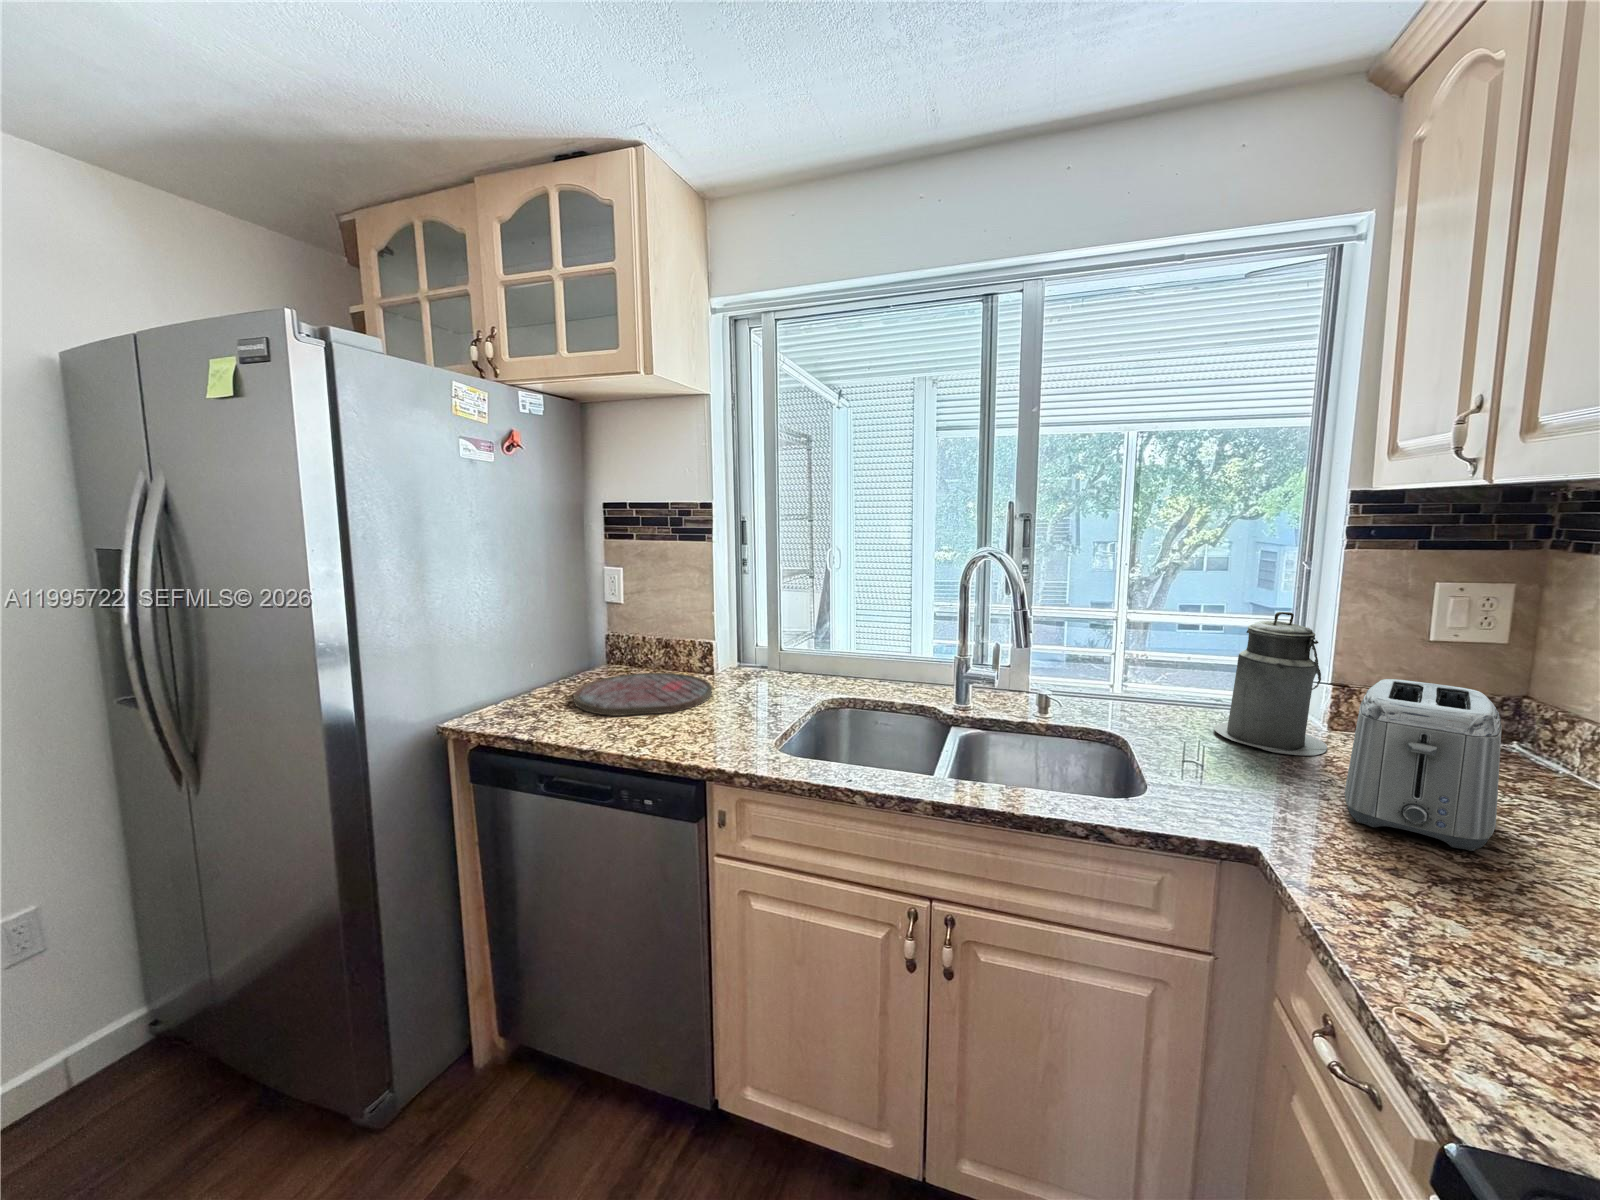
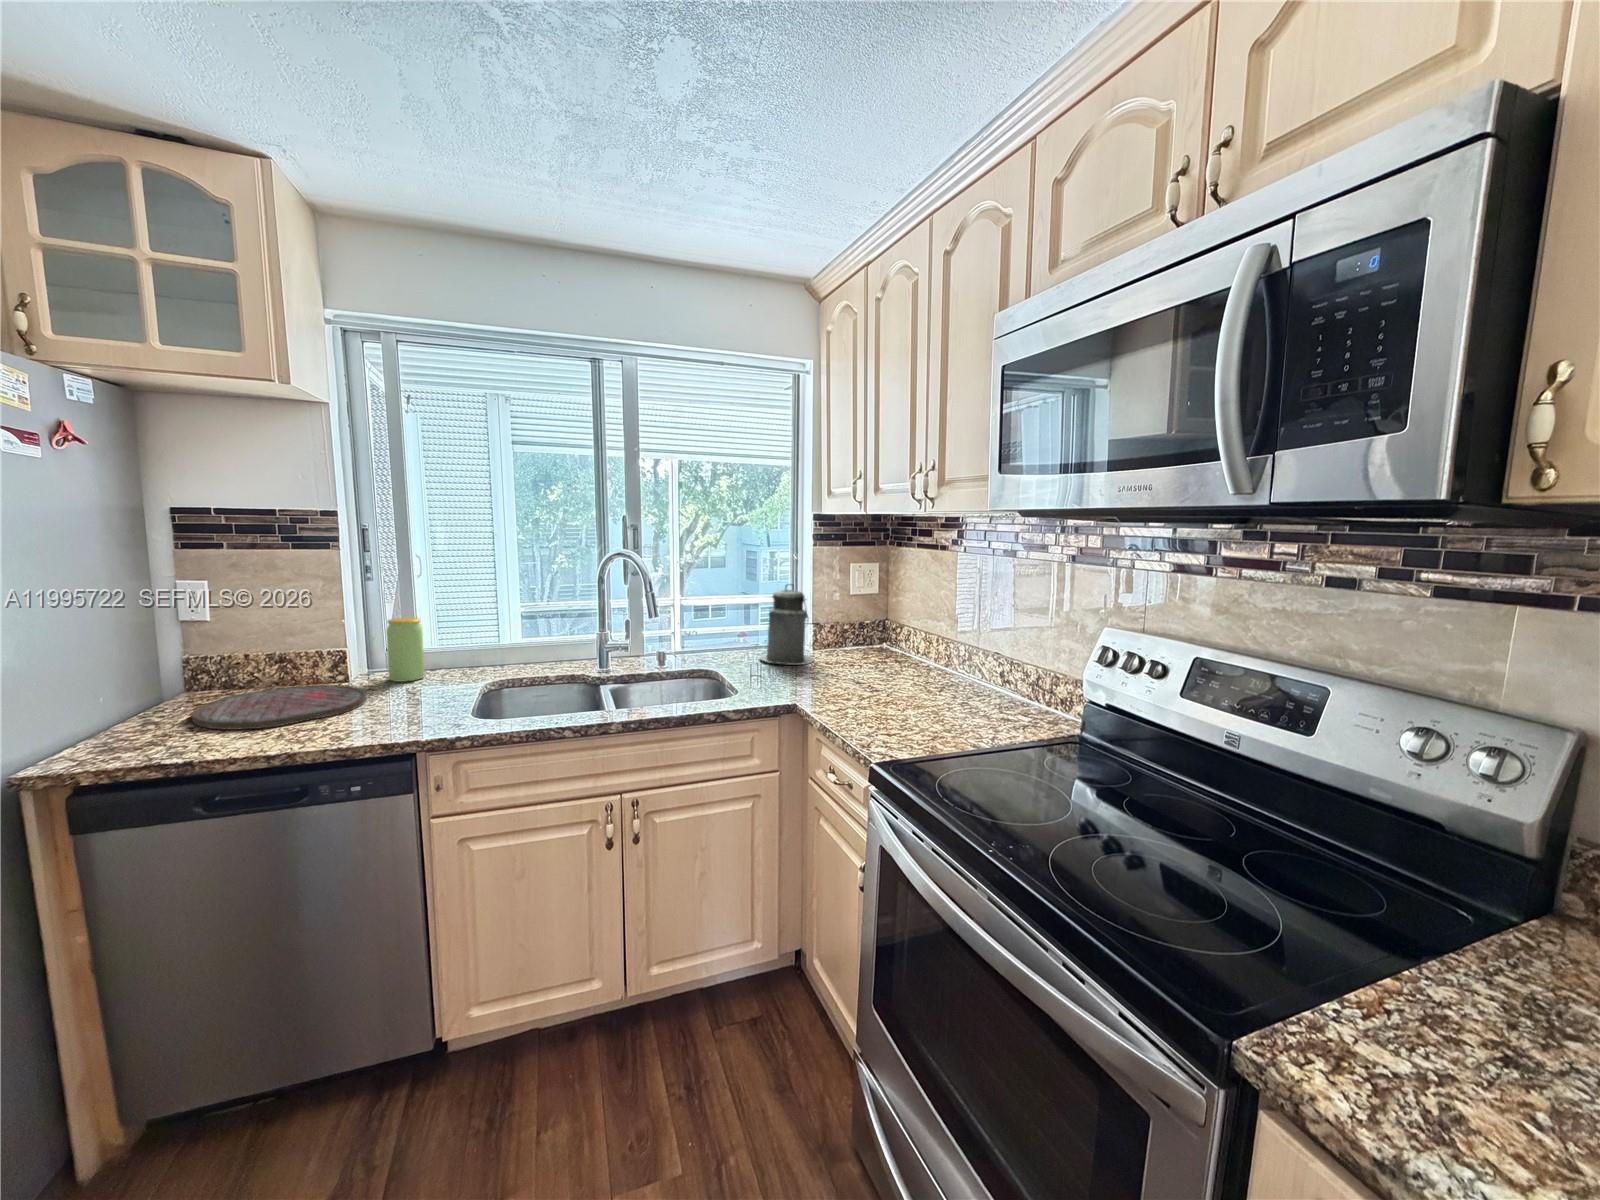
jar: none [748,615,781,683] -> present [386,617,424,682]
toaster: present [1345,679,1502,851] -> none [825,614,879,687]

